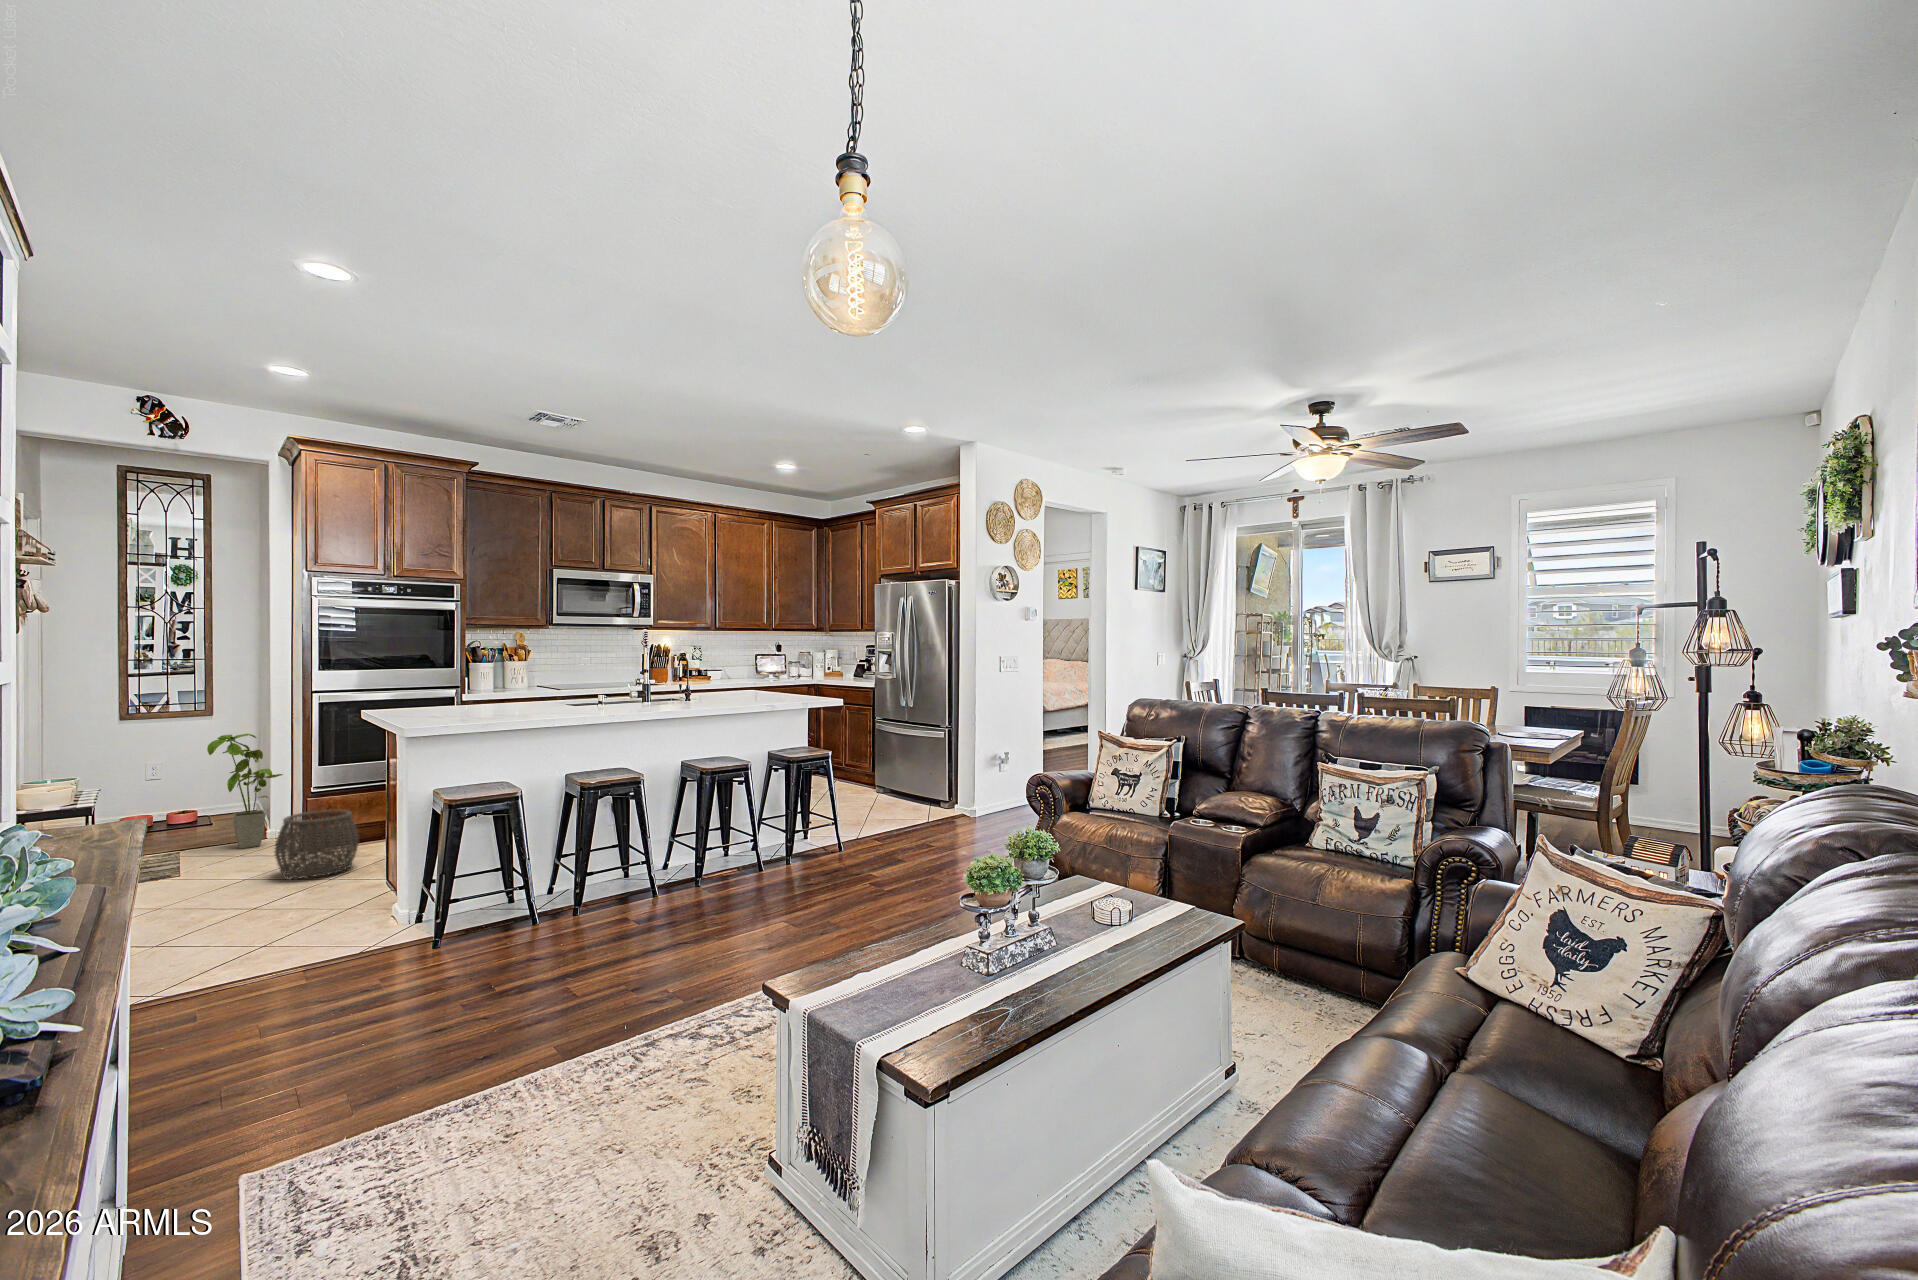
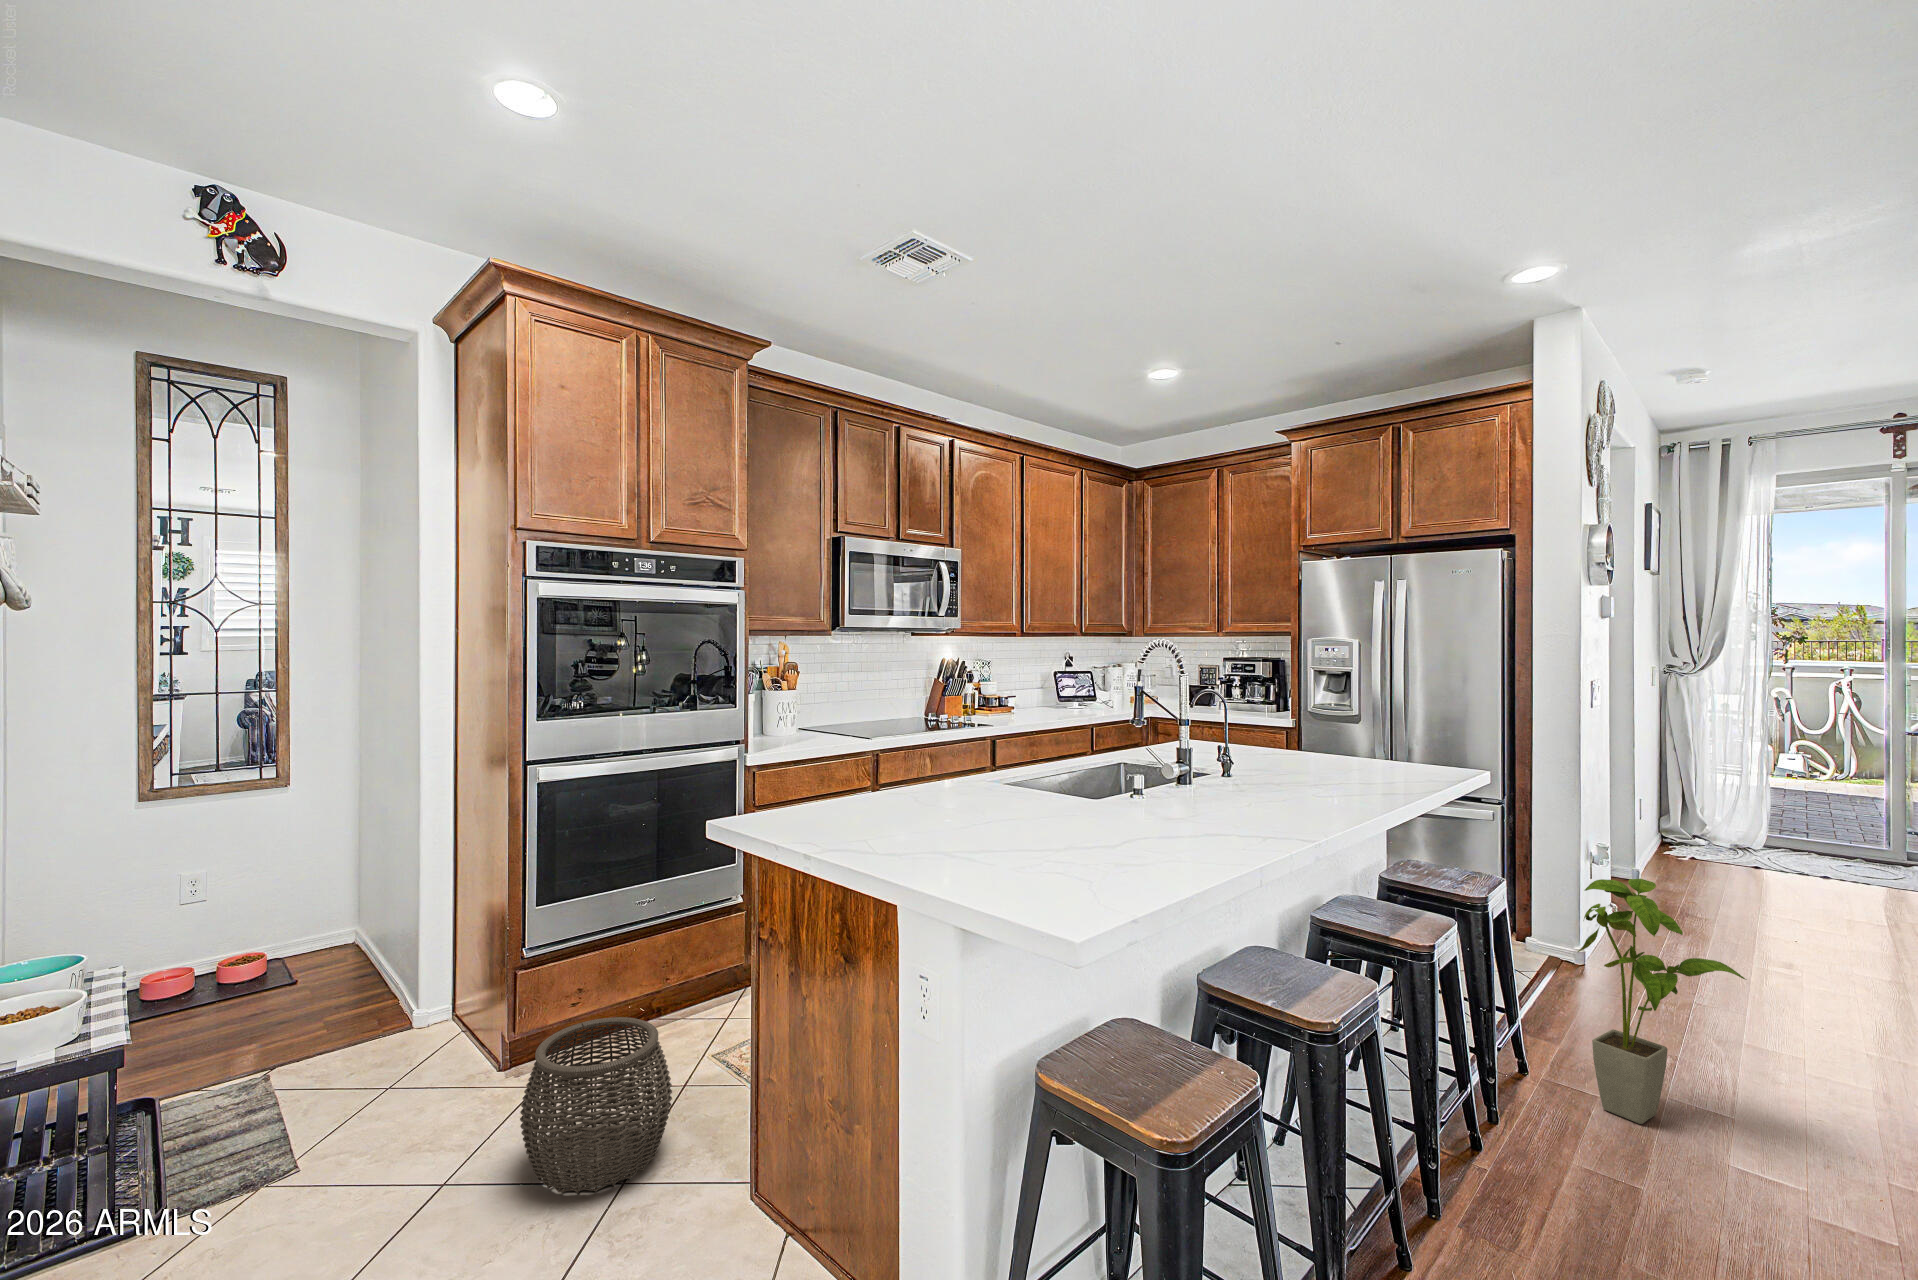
house plant: present [207,734,283,849] -> present [1578,879,1747,1124]

